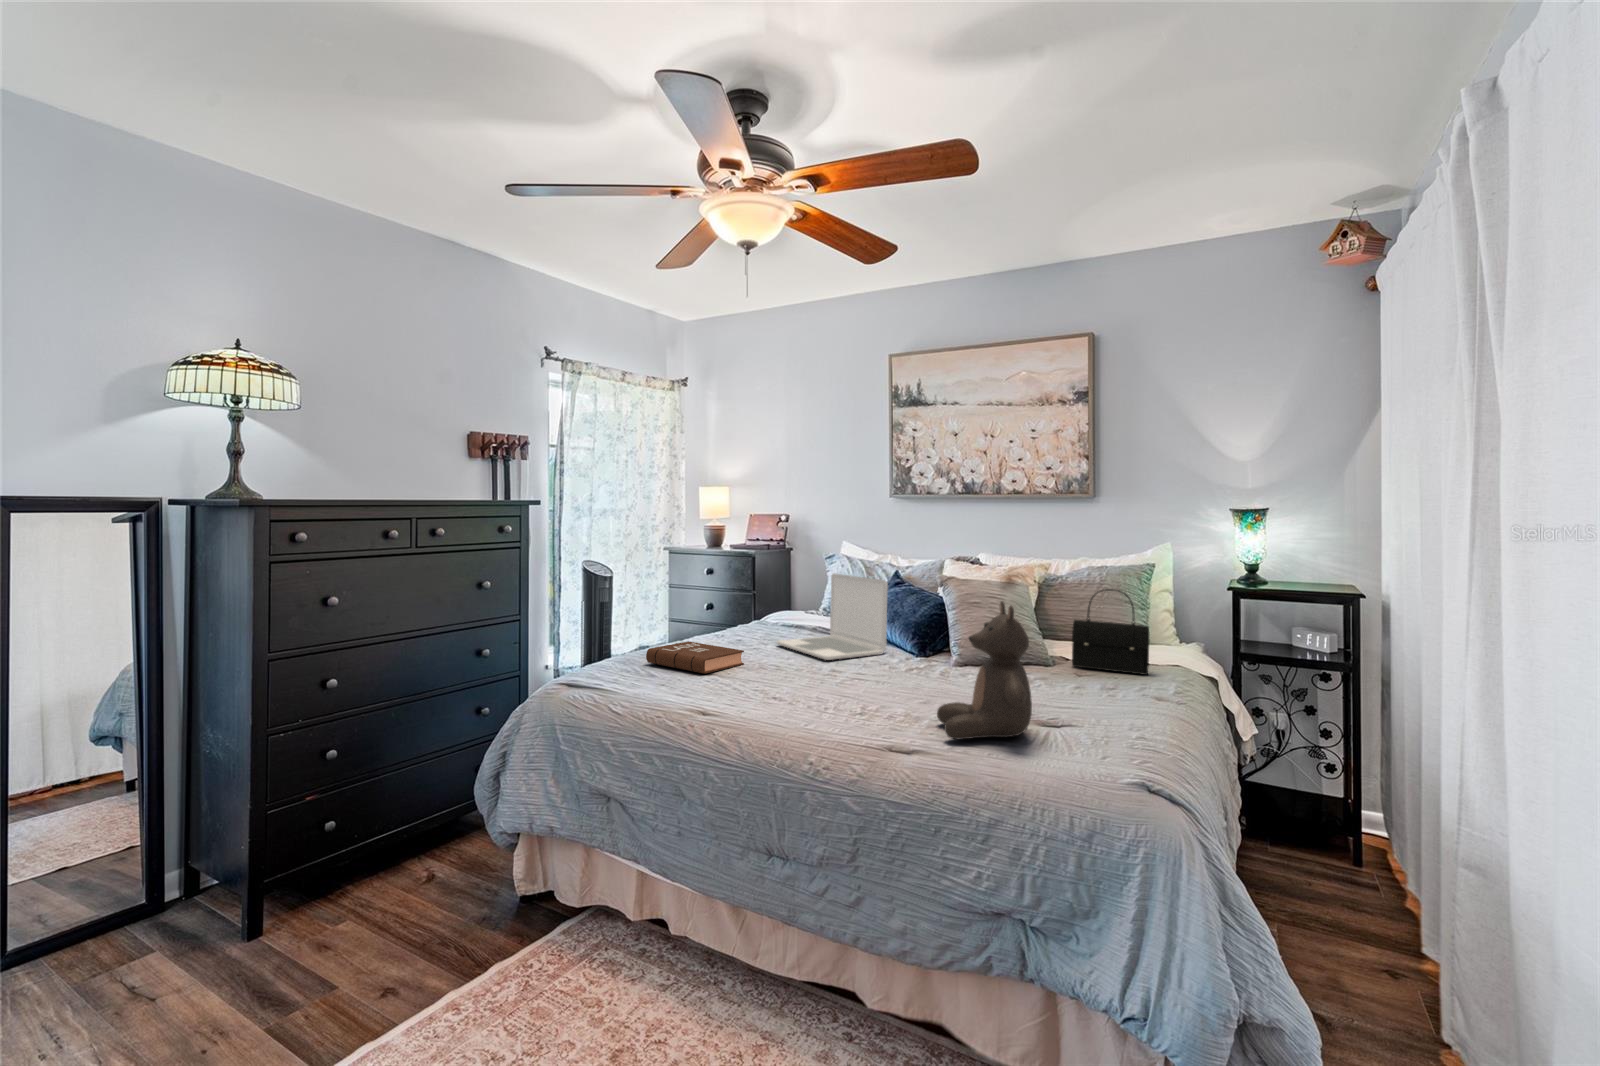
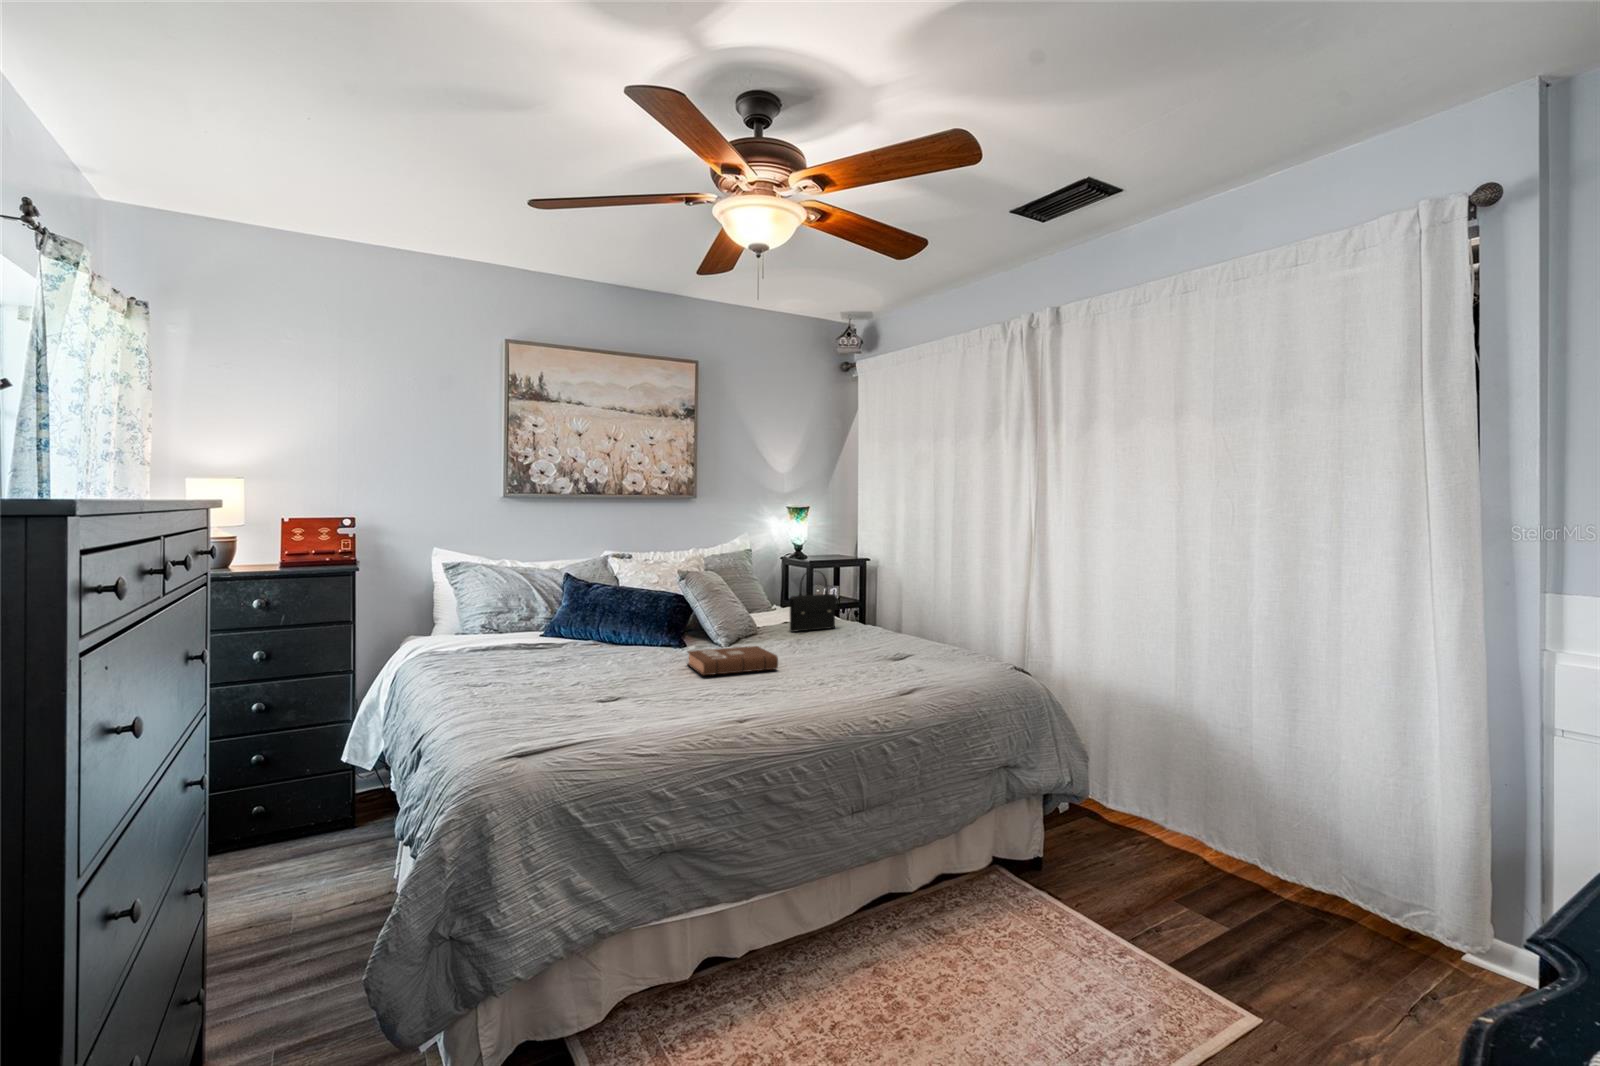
laptop: present [777,574,888,660] -> none [548,580,661,665]
teddy bear: present [937,601,1032,739] -> none [863,582,939,682]
book: present [646,641,744,674] -> present [687,646,778,675]

